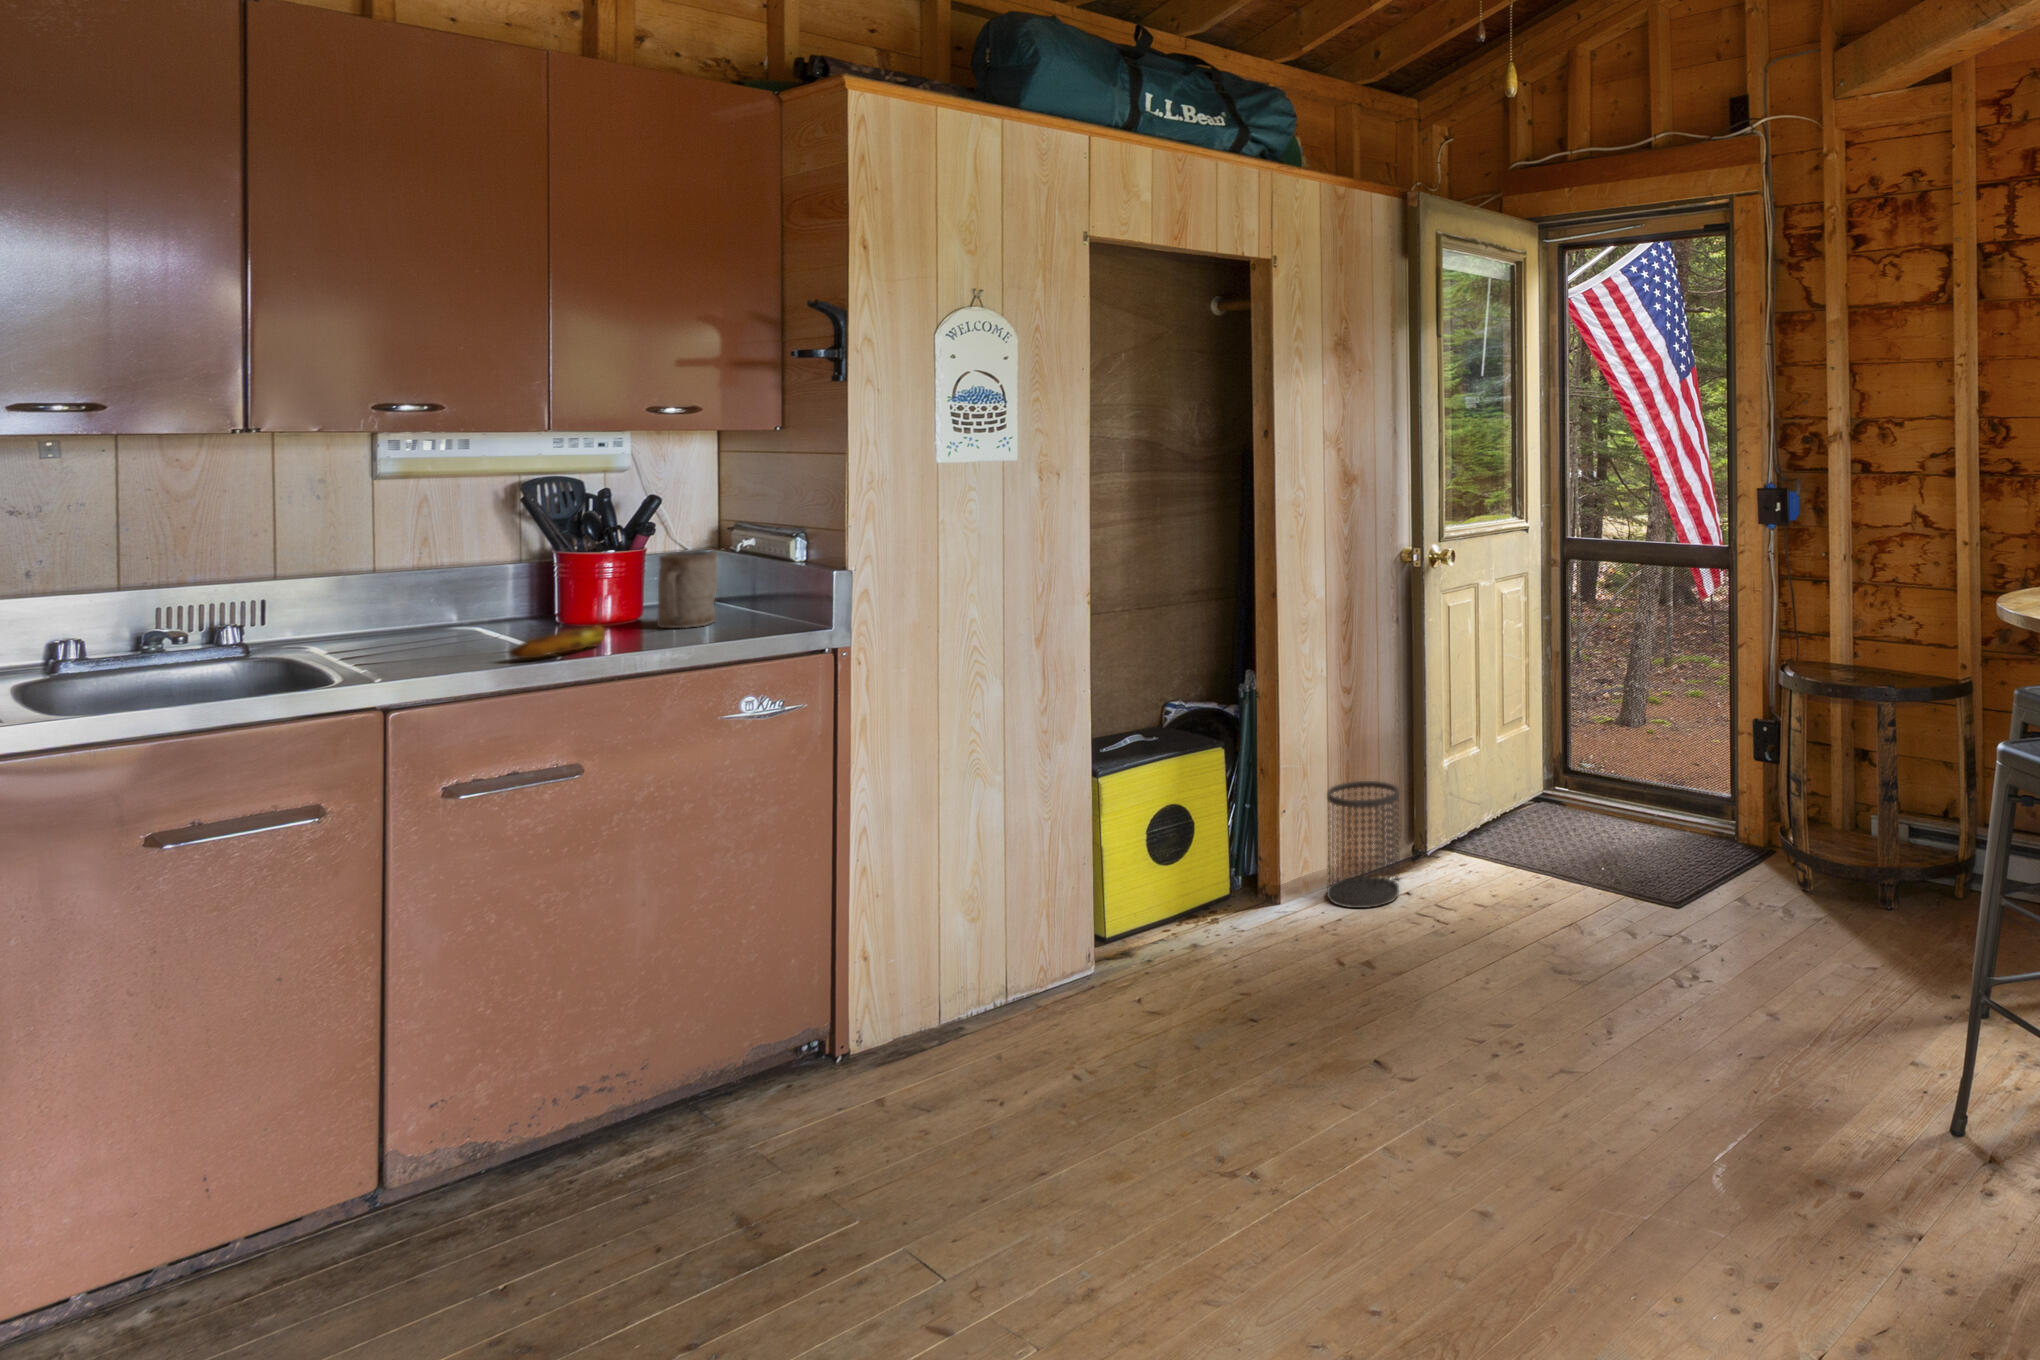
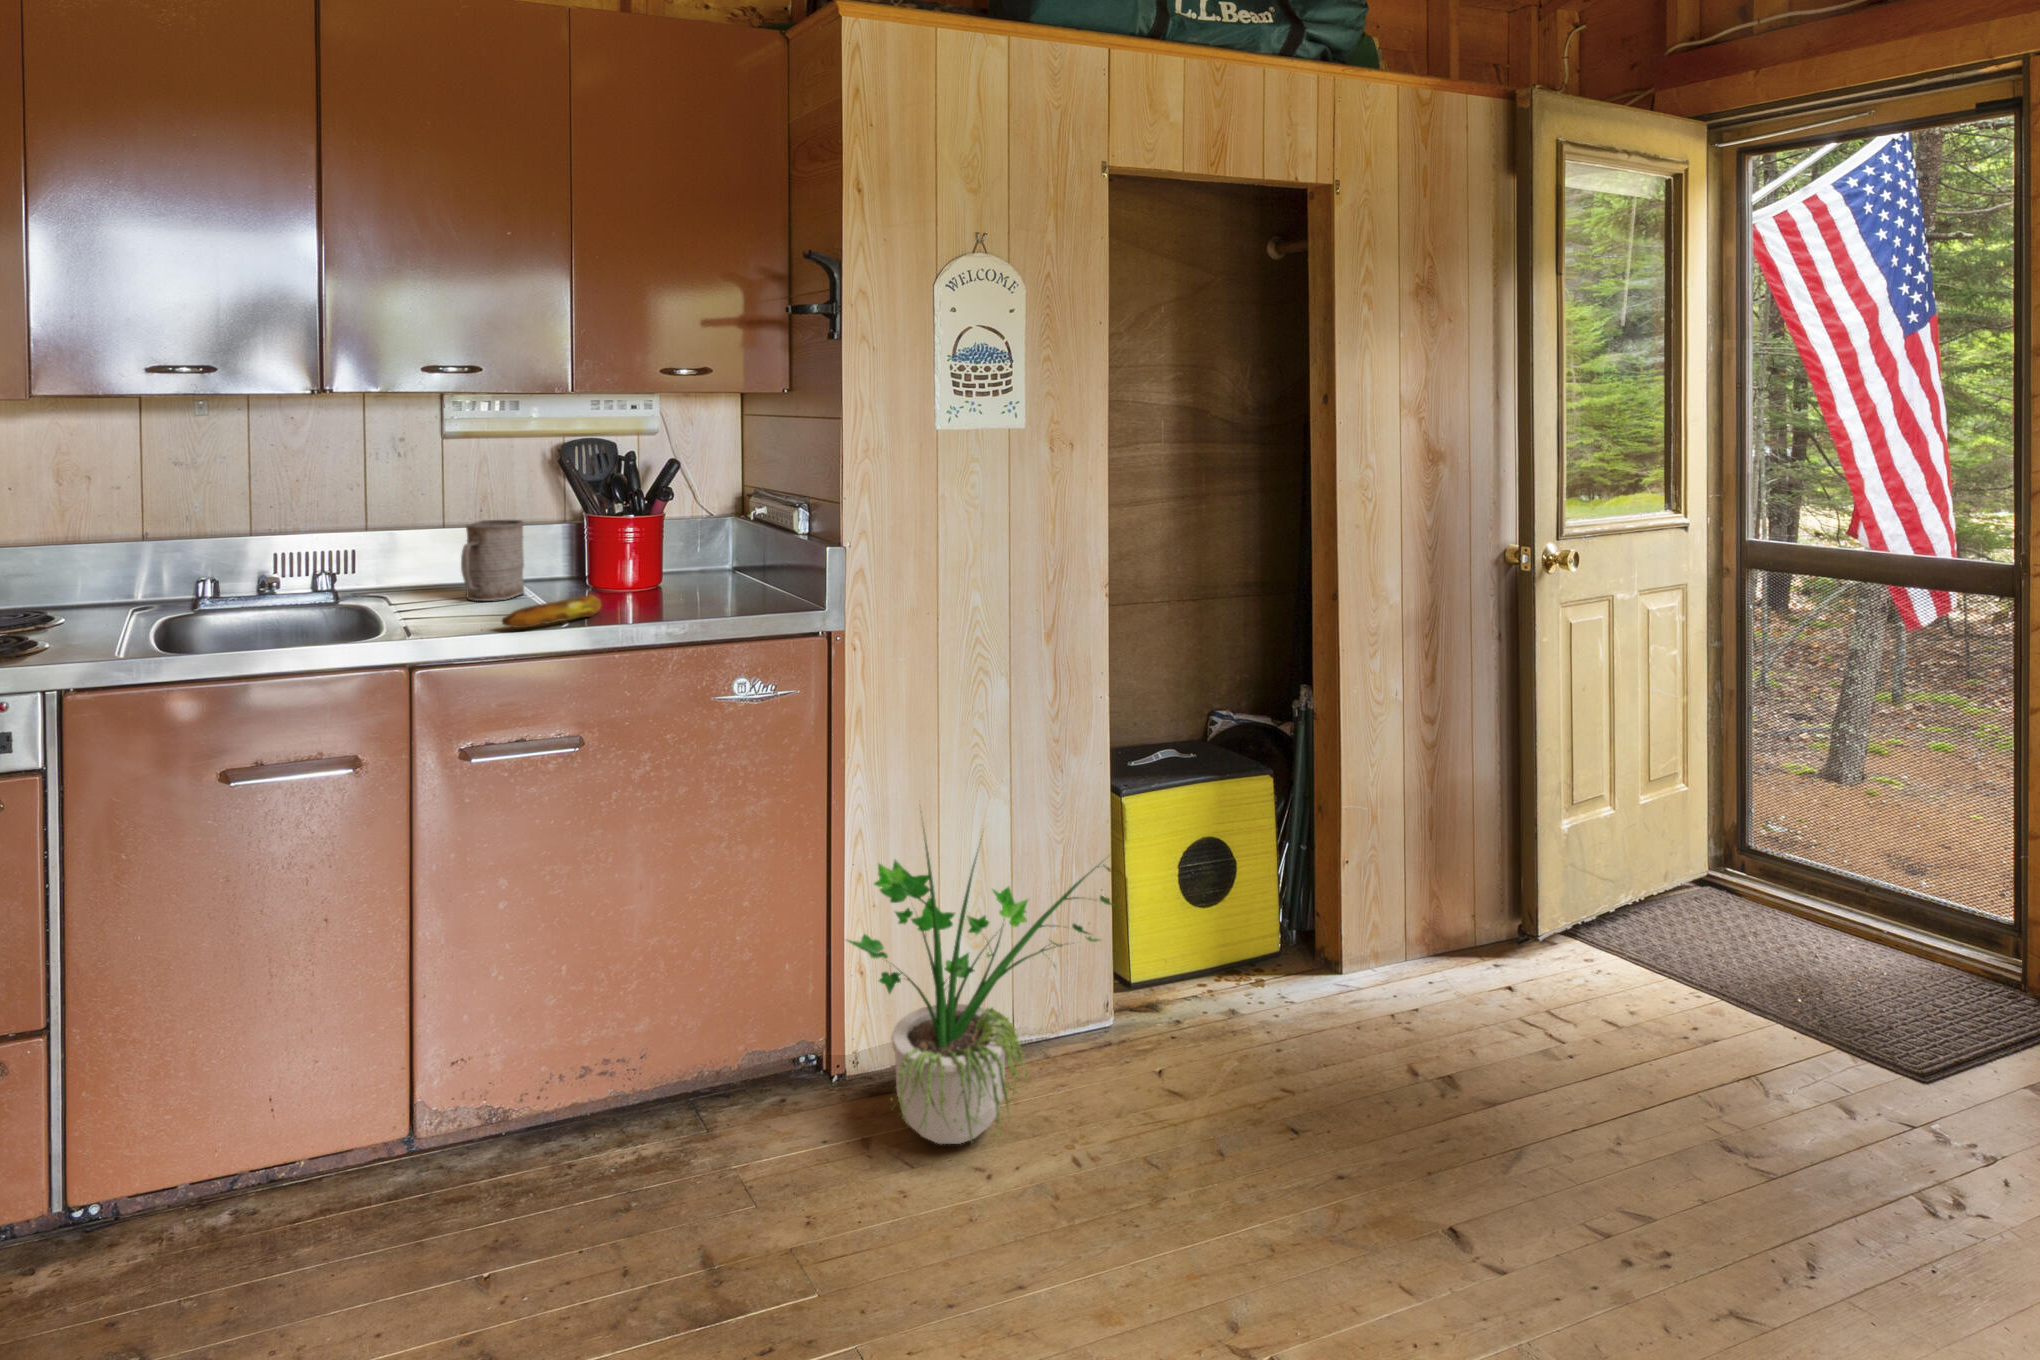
mug: present [657,551,717,628] -> present [461,520,524,601]
wastebasket: present [1327,781,1399,908] -> none [1410,824,1505,990]
potted plant: none [872,785,1111,1079] -> present [848,836,1119,1144]

